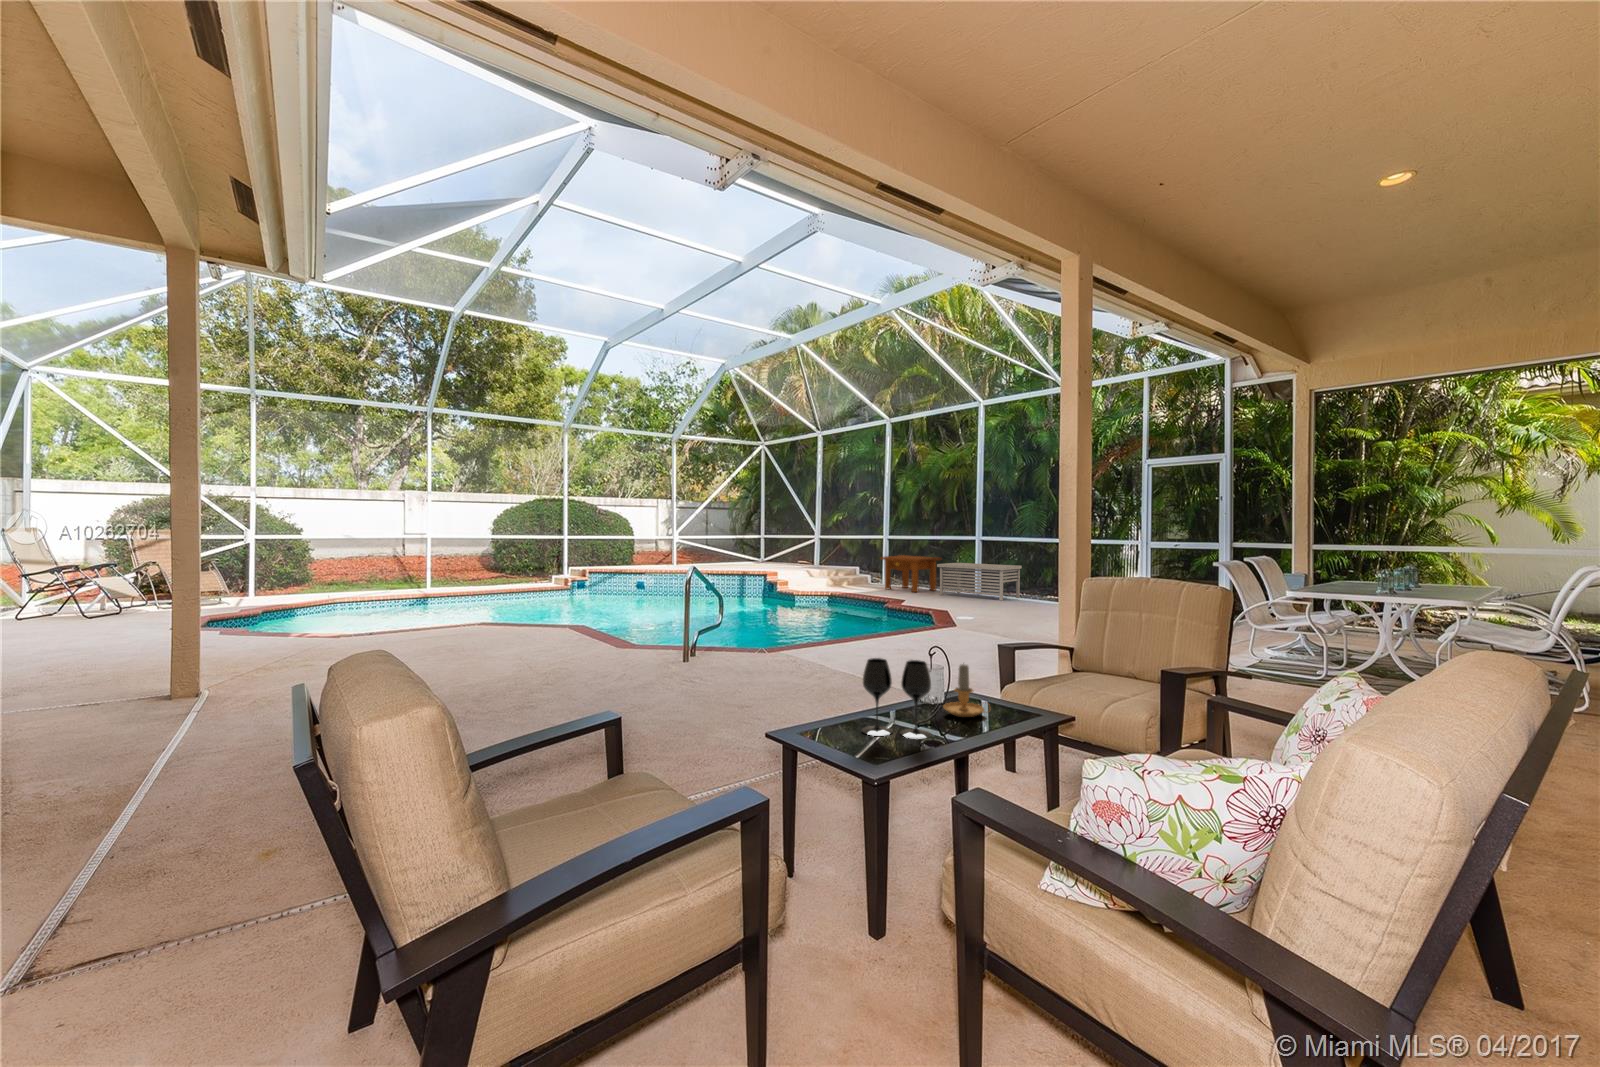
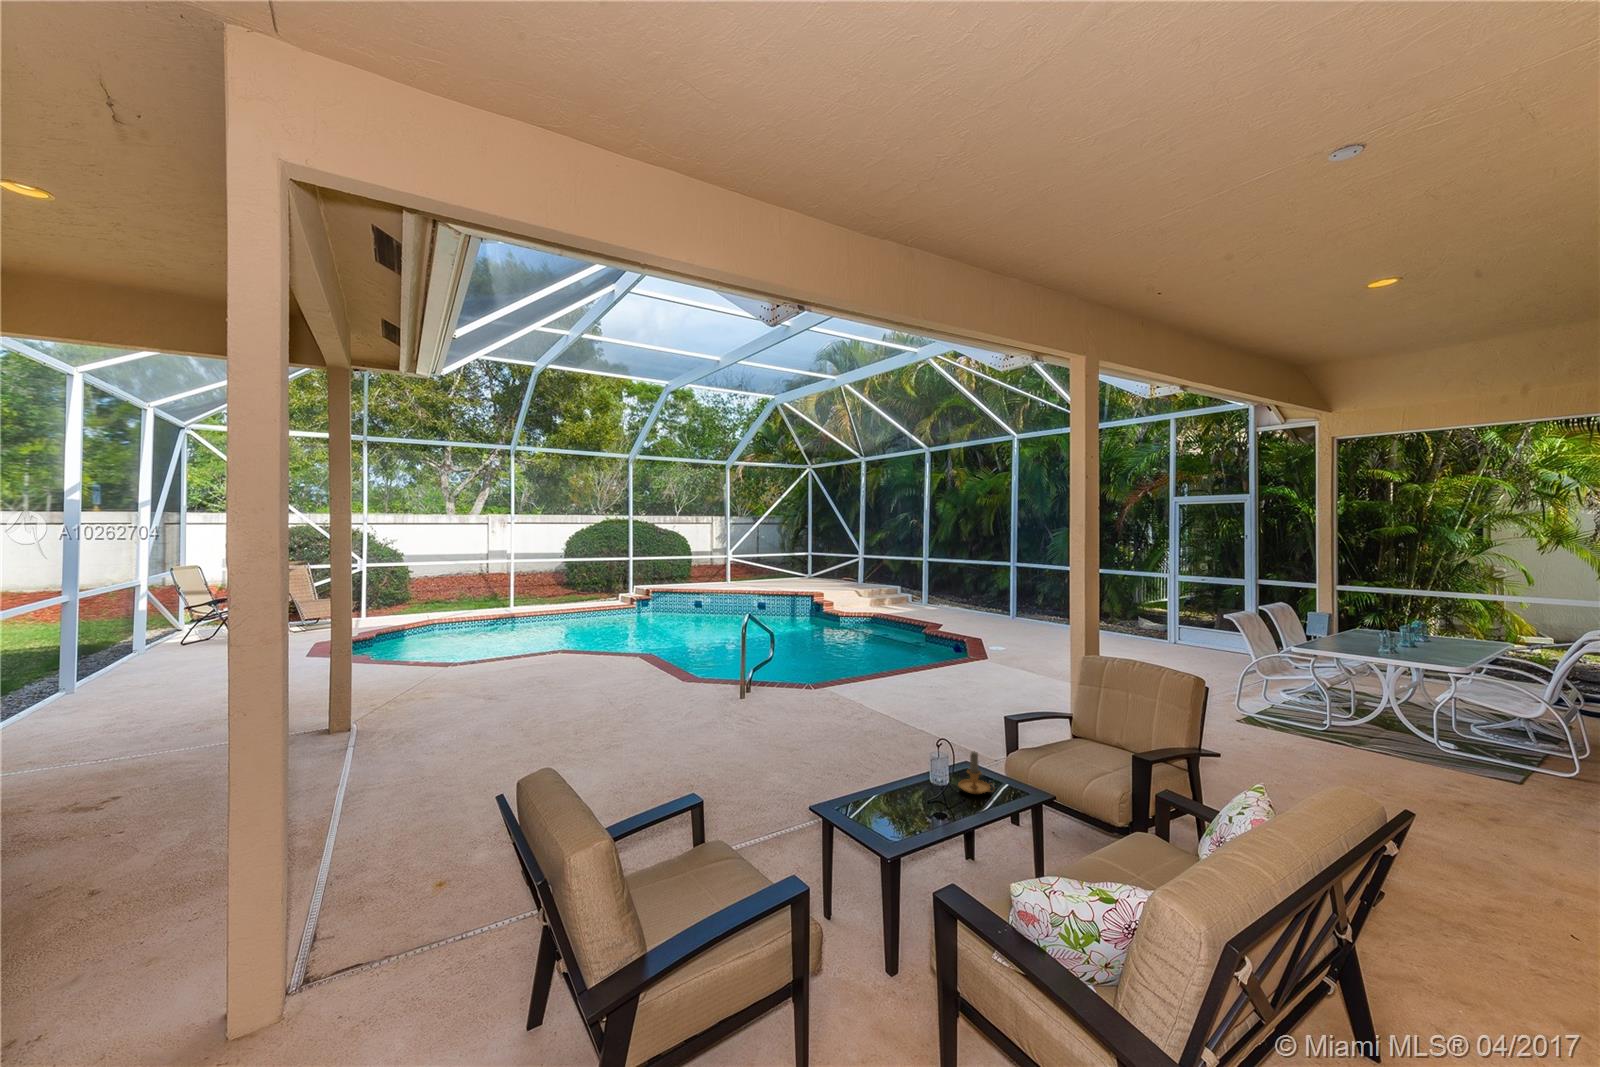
side table: present [881,555,942,592] -> none [920,577,980,614]
storage bench: present [937,563,1022,601] -> none [975,586,1056,626]
wine glass: present [862,658,932,739] -> none [893,752,946,818]

